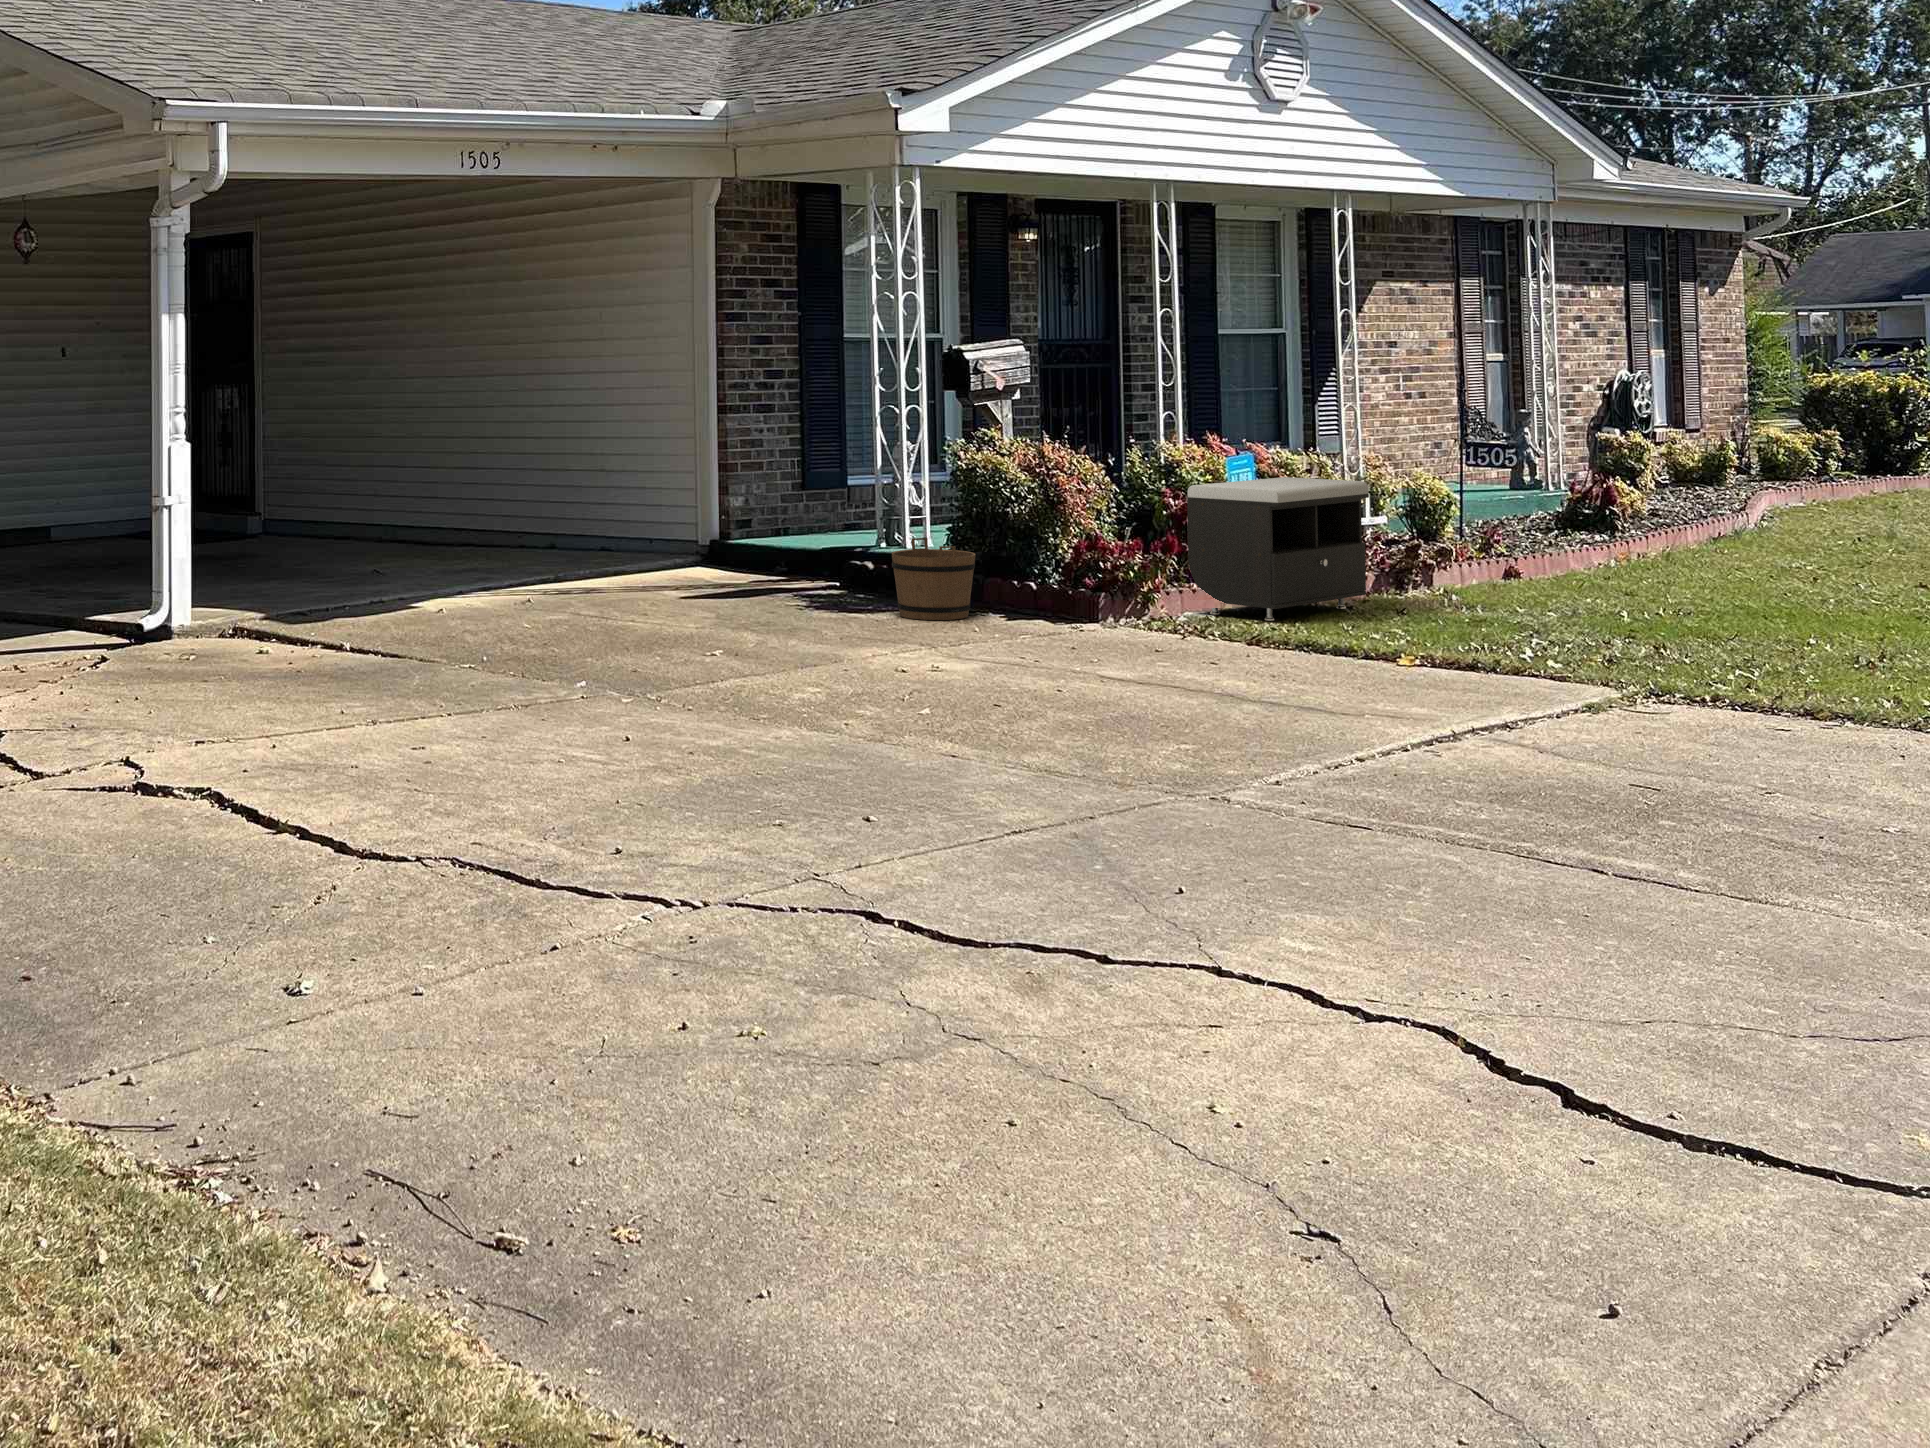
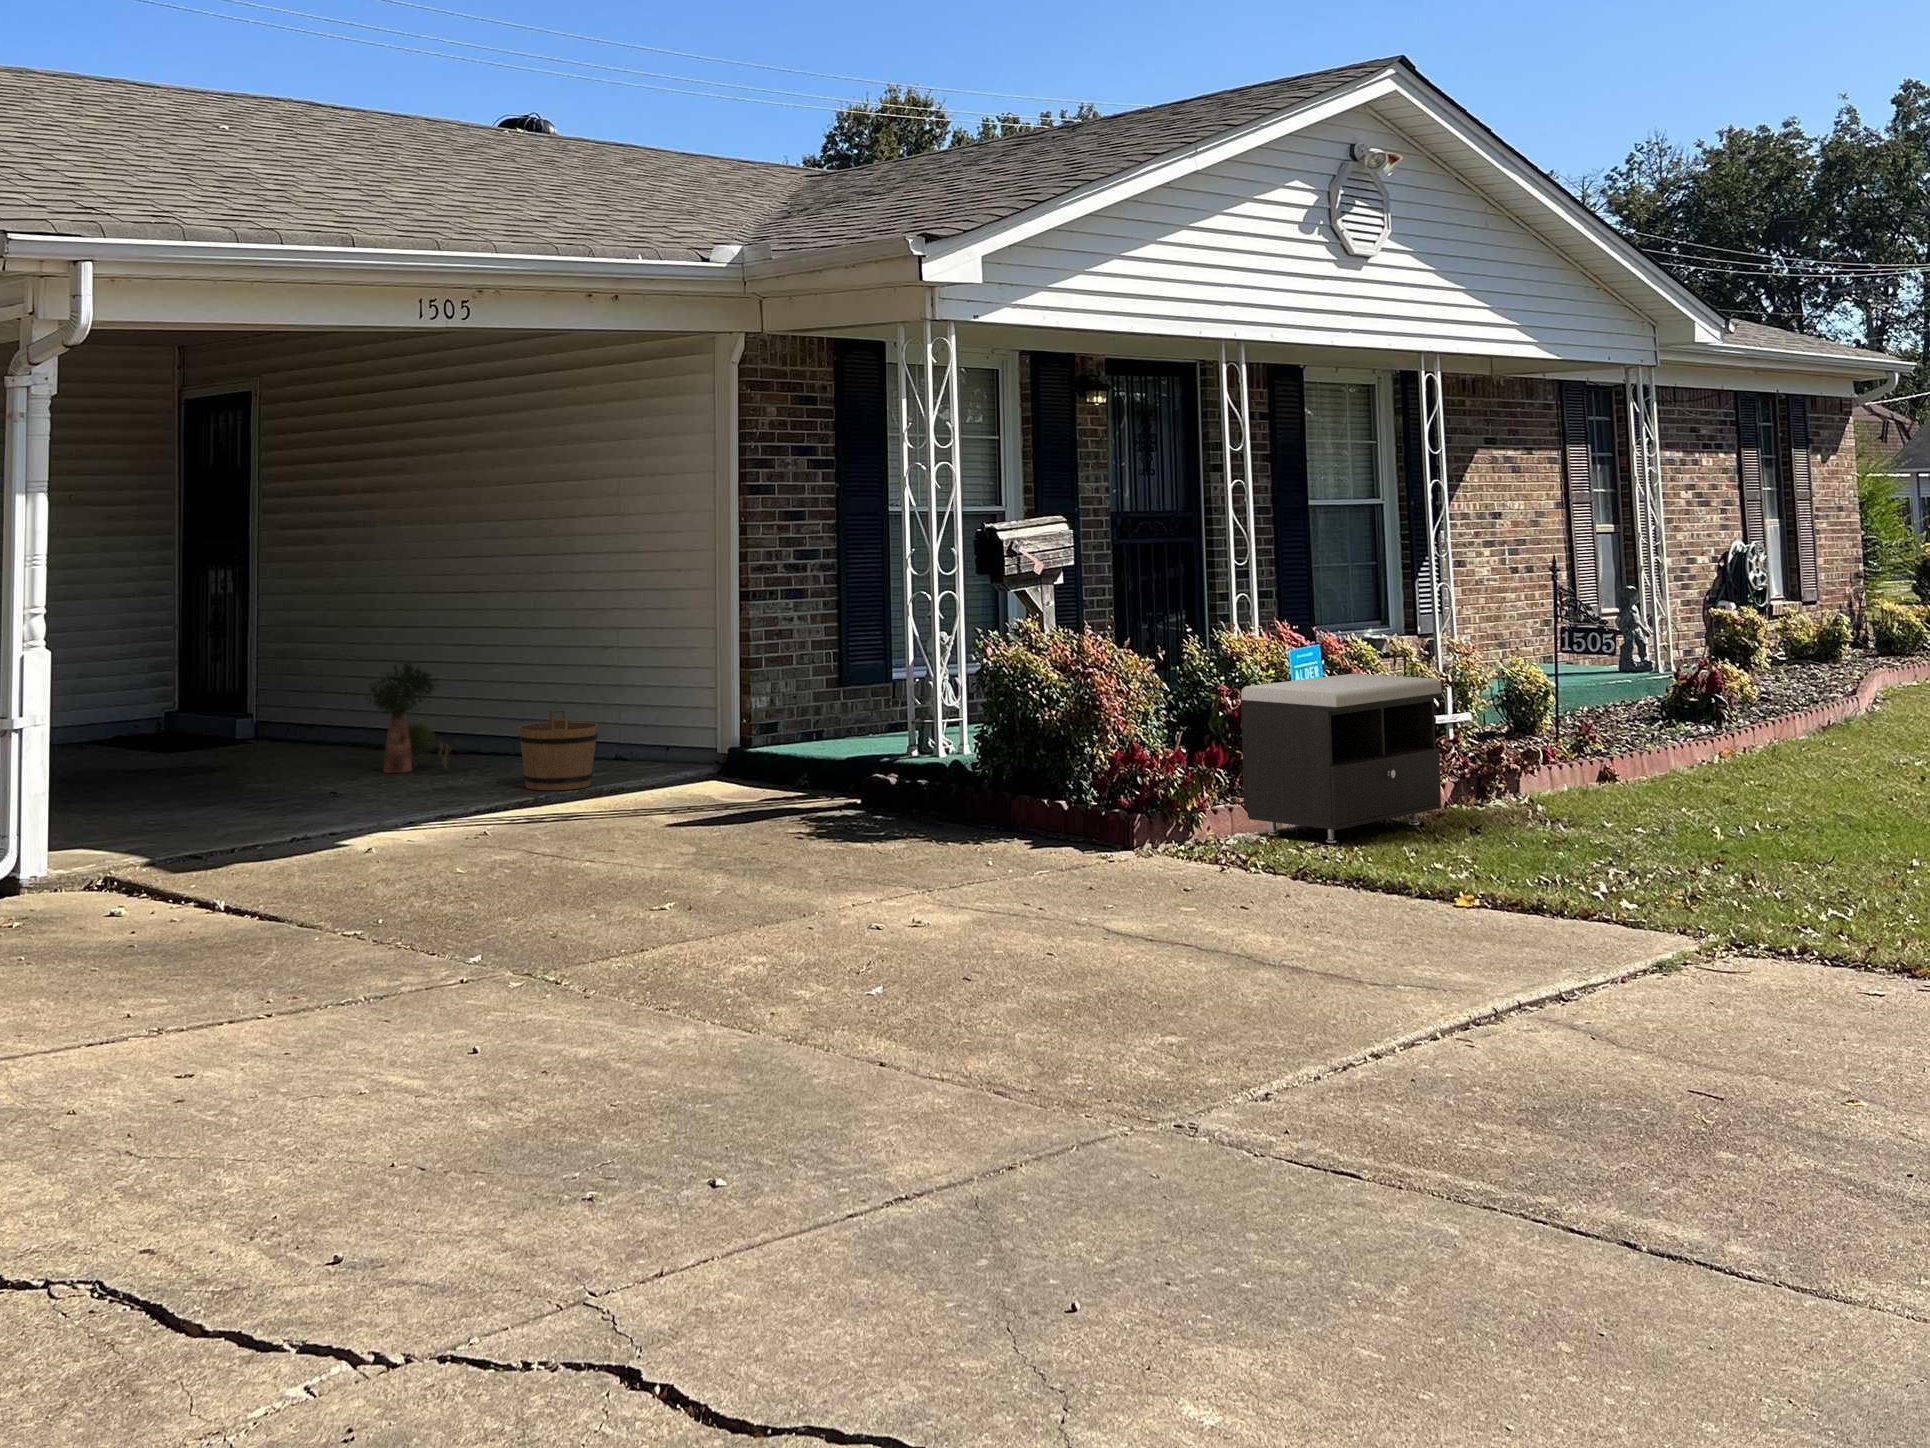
potted plant: none [385,464,459,559] -> present [369,662,450,773]
bucket: present [892,538,975,620] -> present [519,711,598,790]

